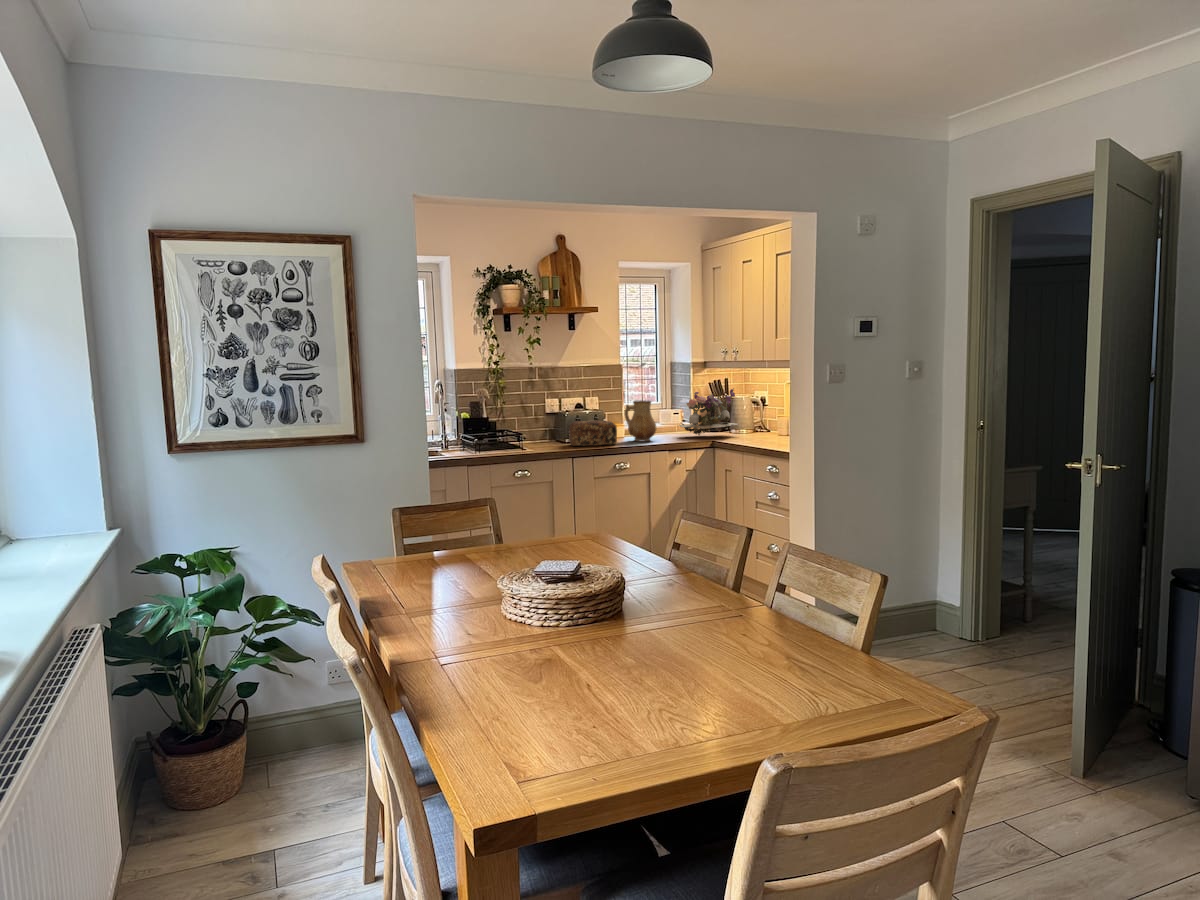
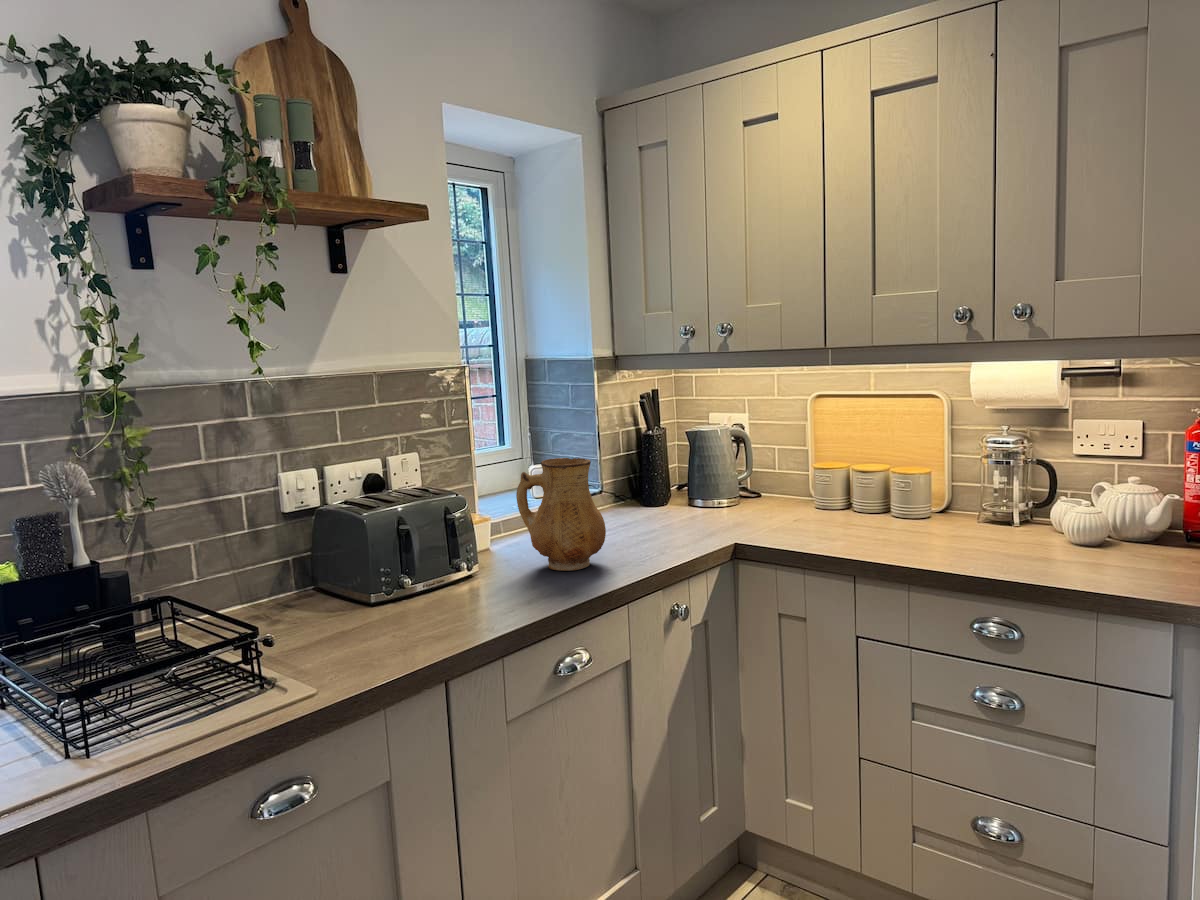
flower arrangement: present [679,388,737,435] -> none [617,412,754,531]
bread loaf: present [569,420,617,446] -> none [385,528,537,624]

